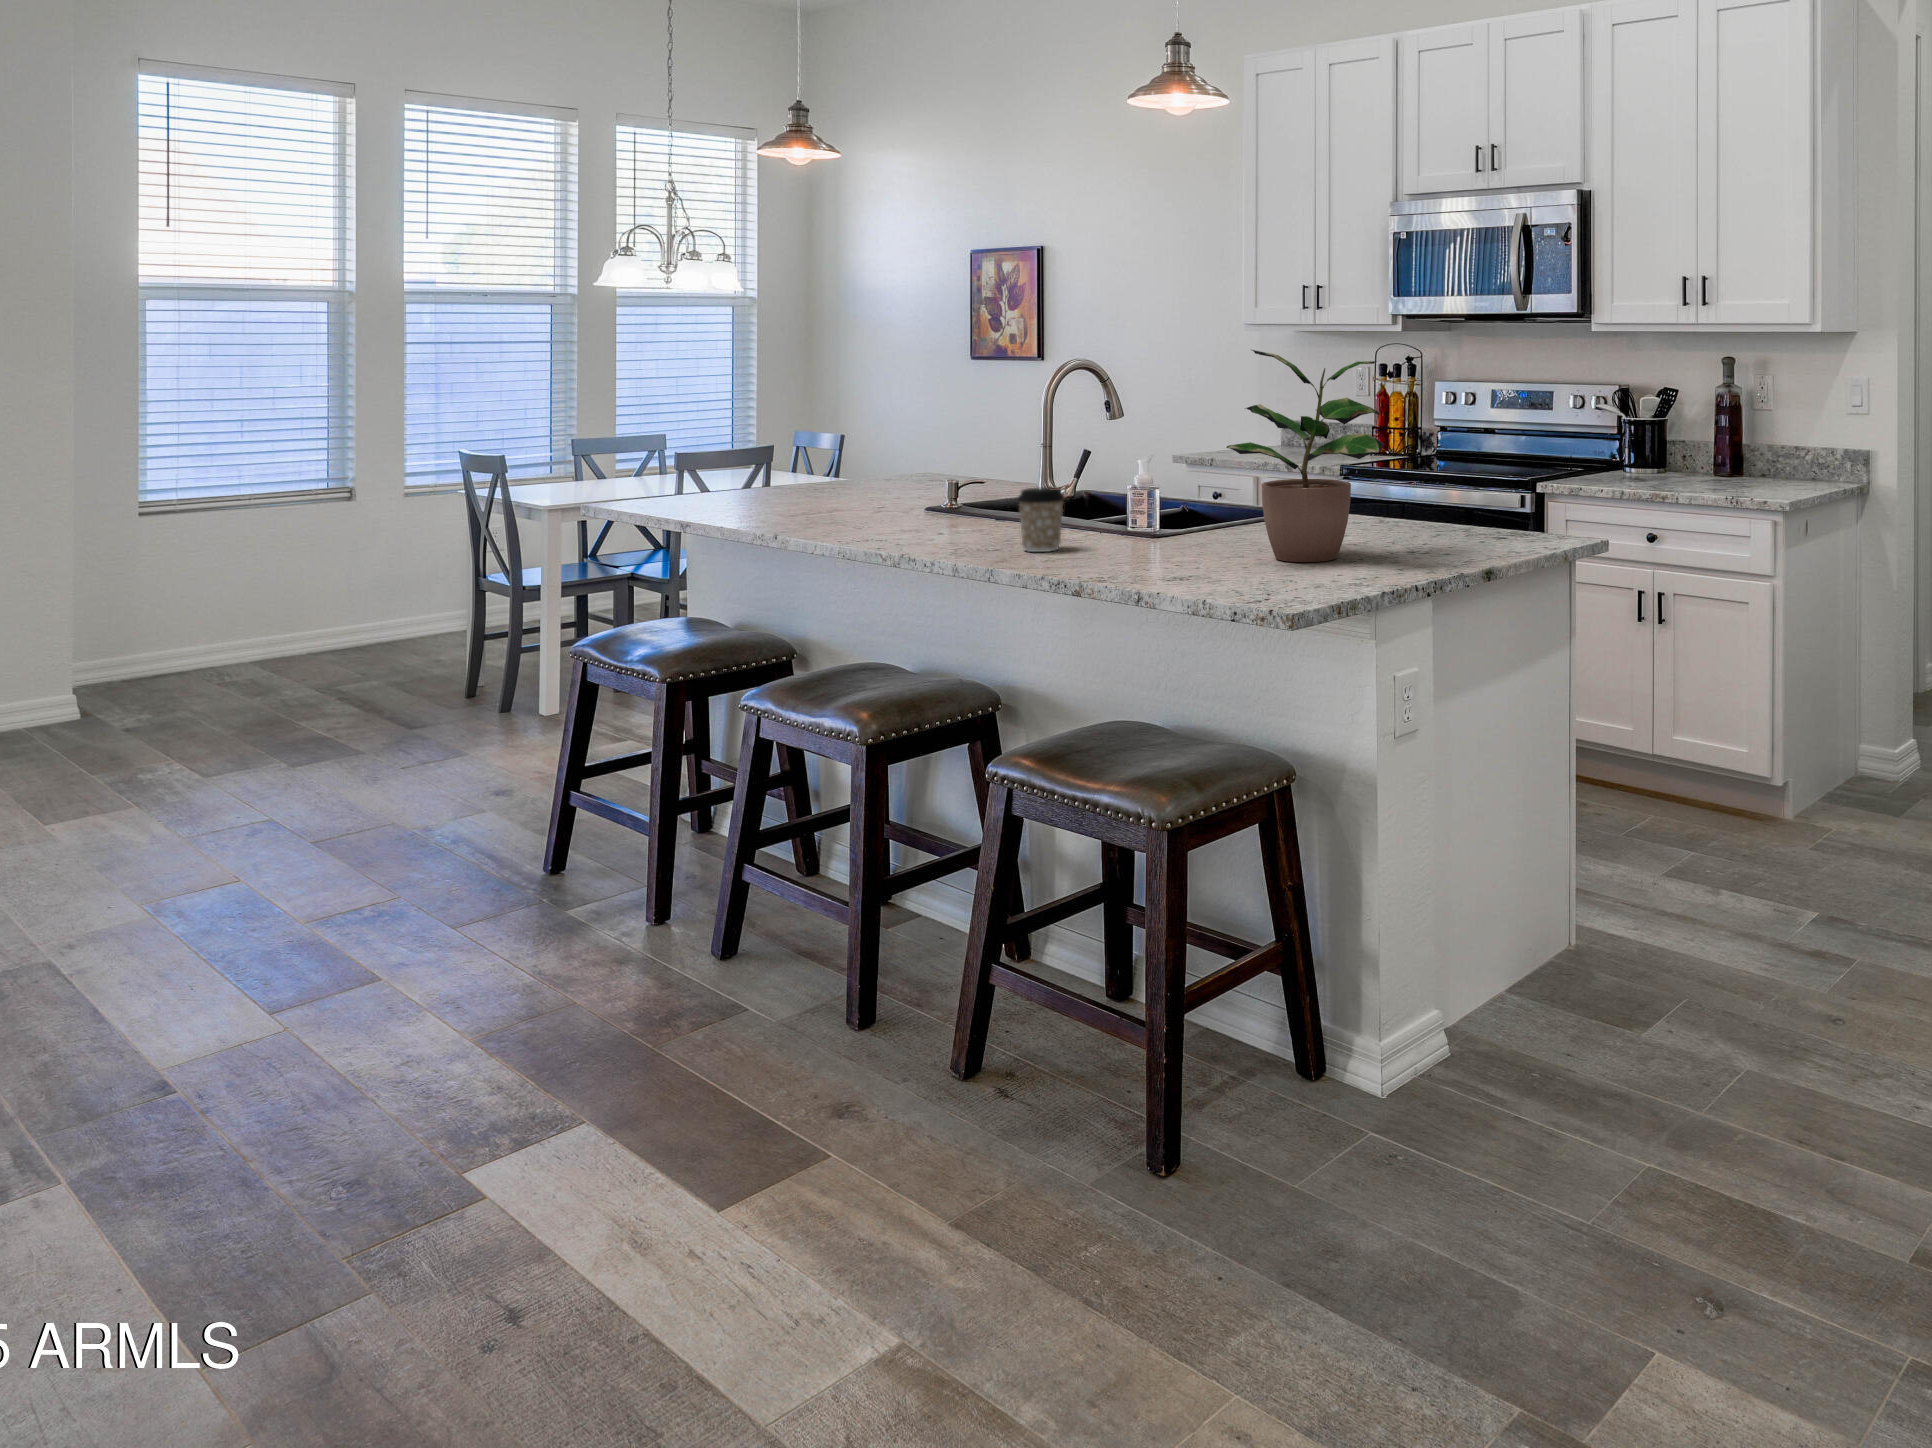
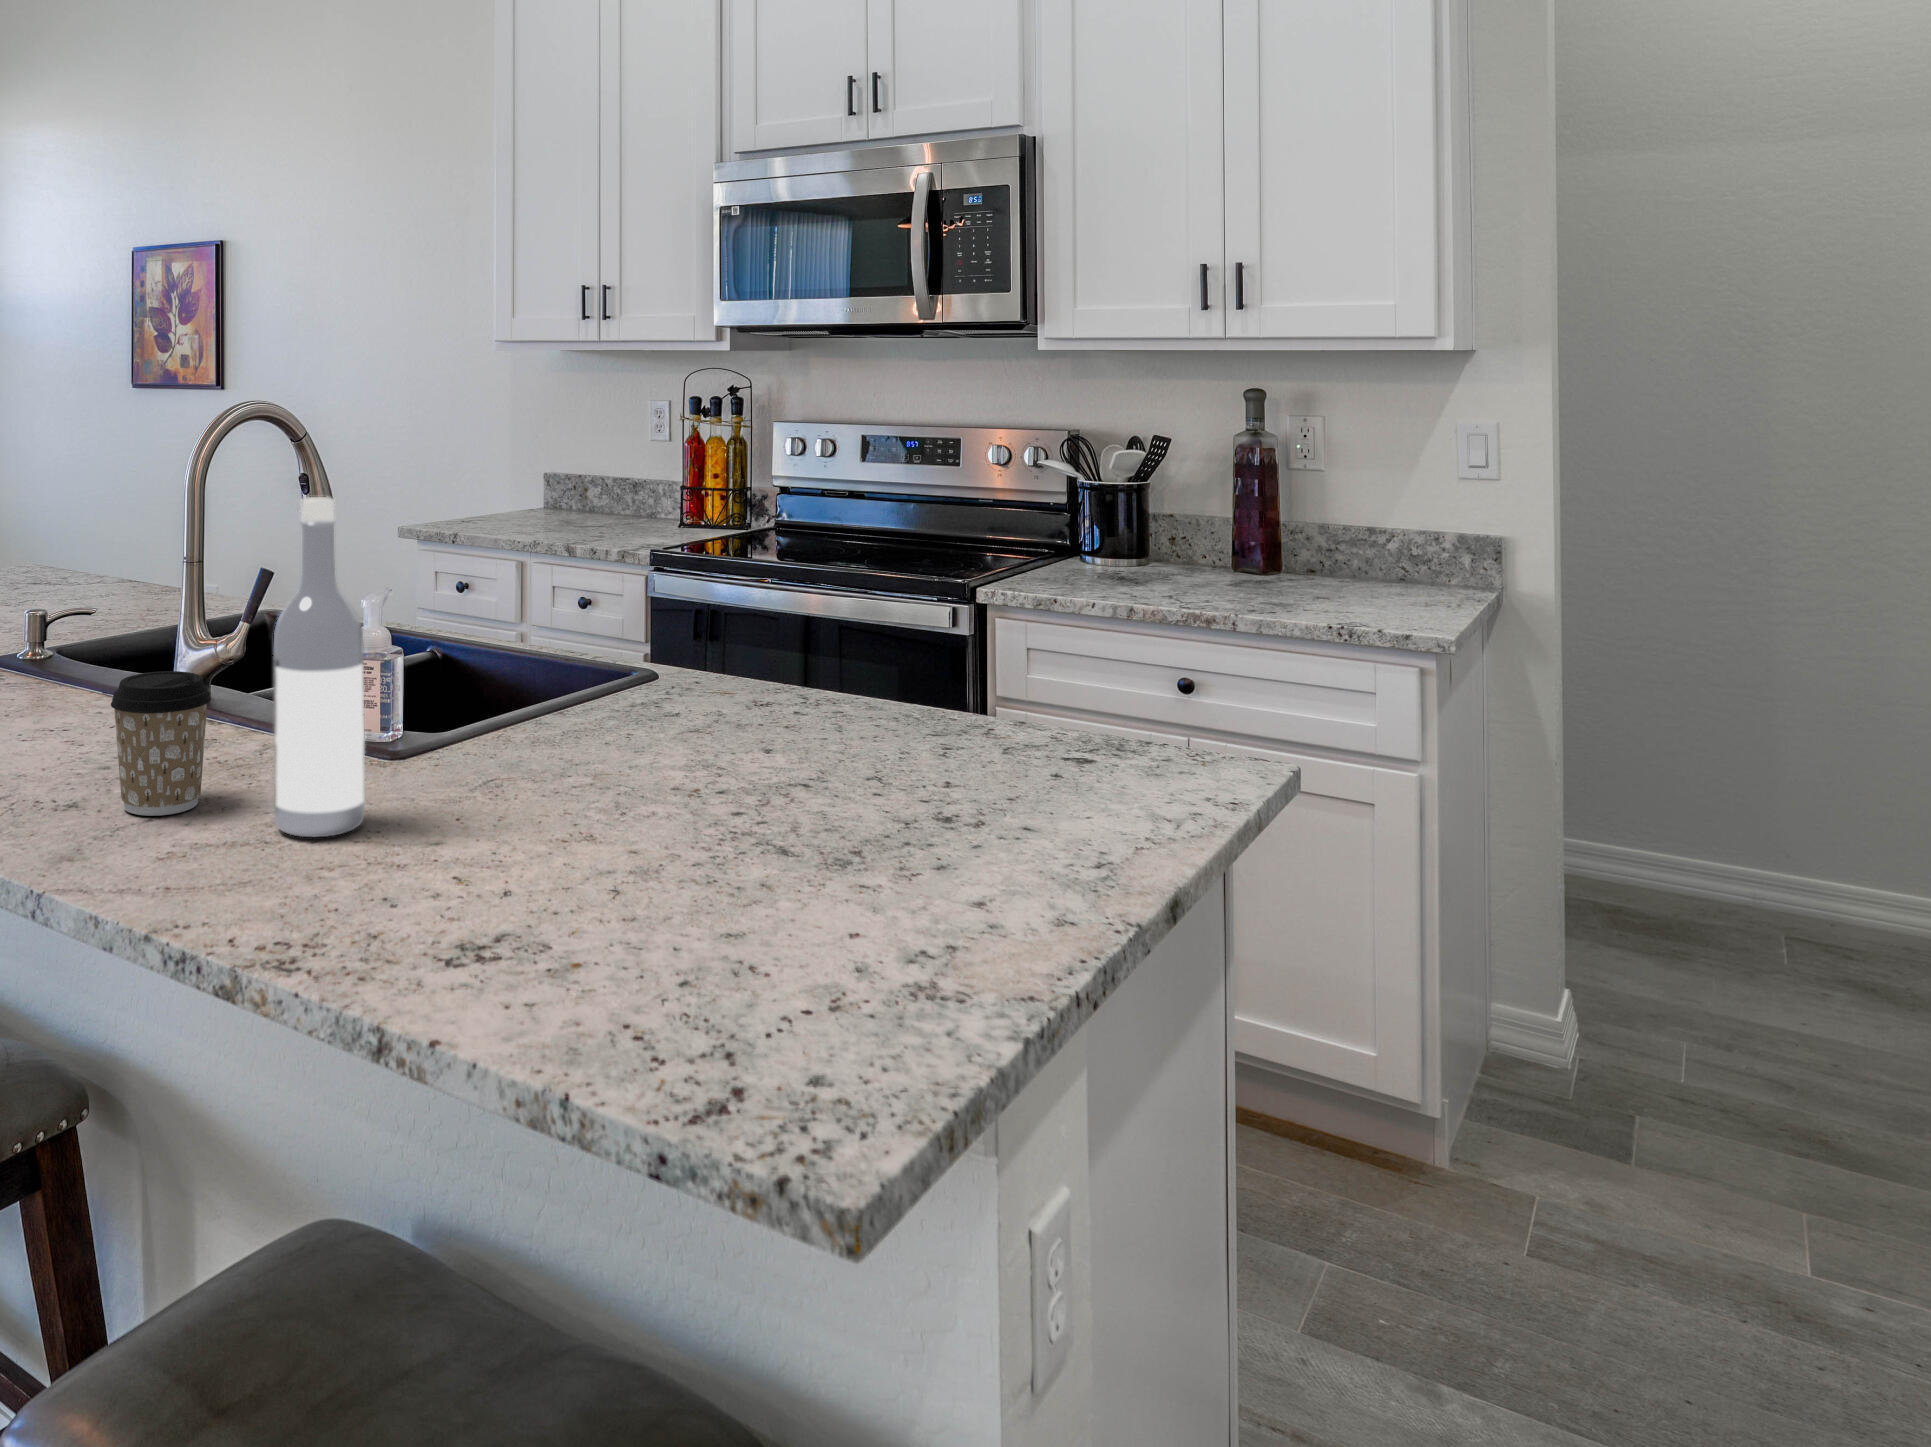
potted plant: present [1226,350,1384,562] -> none [566,388,938,871]
wine bottle: none [1096,401,1139,556] -> present [274,497,365,837]

